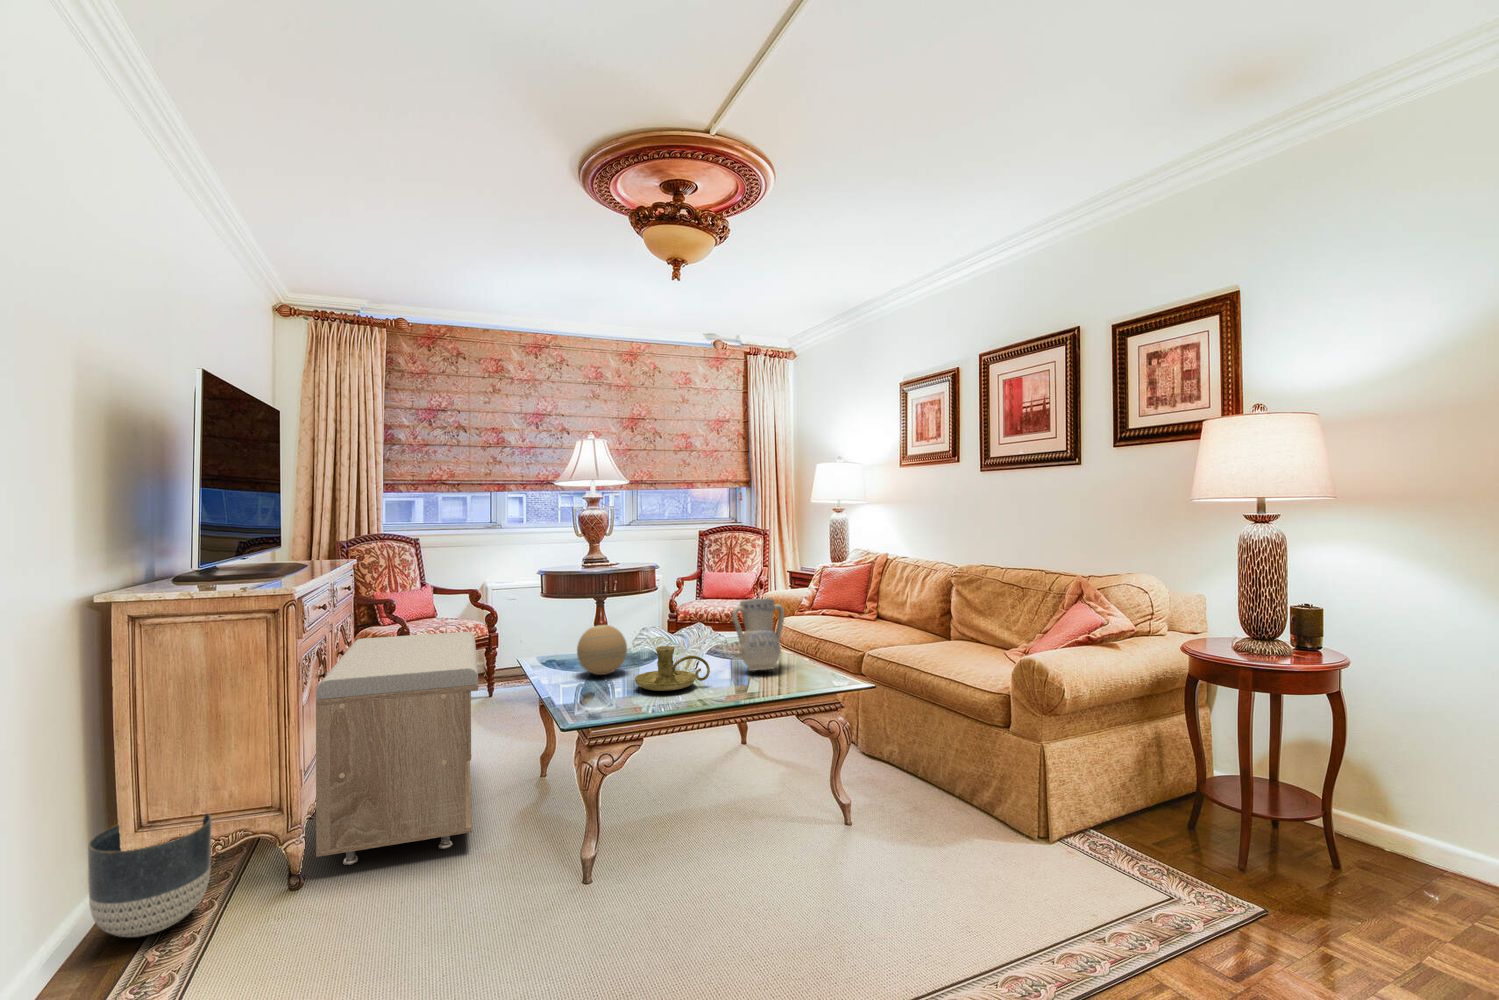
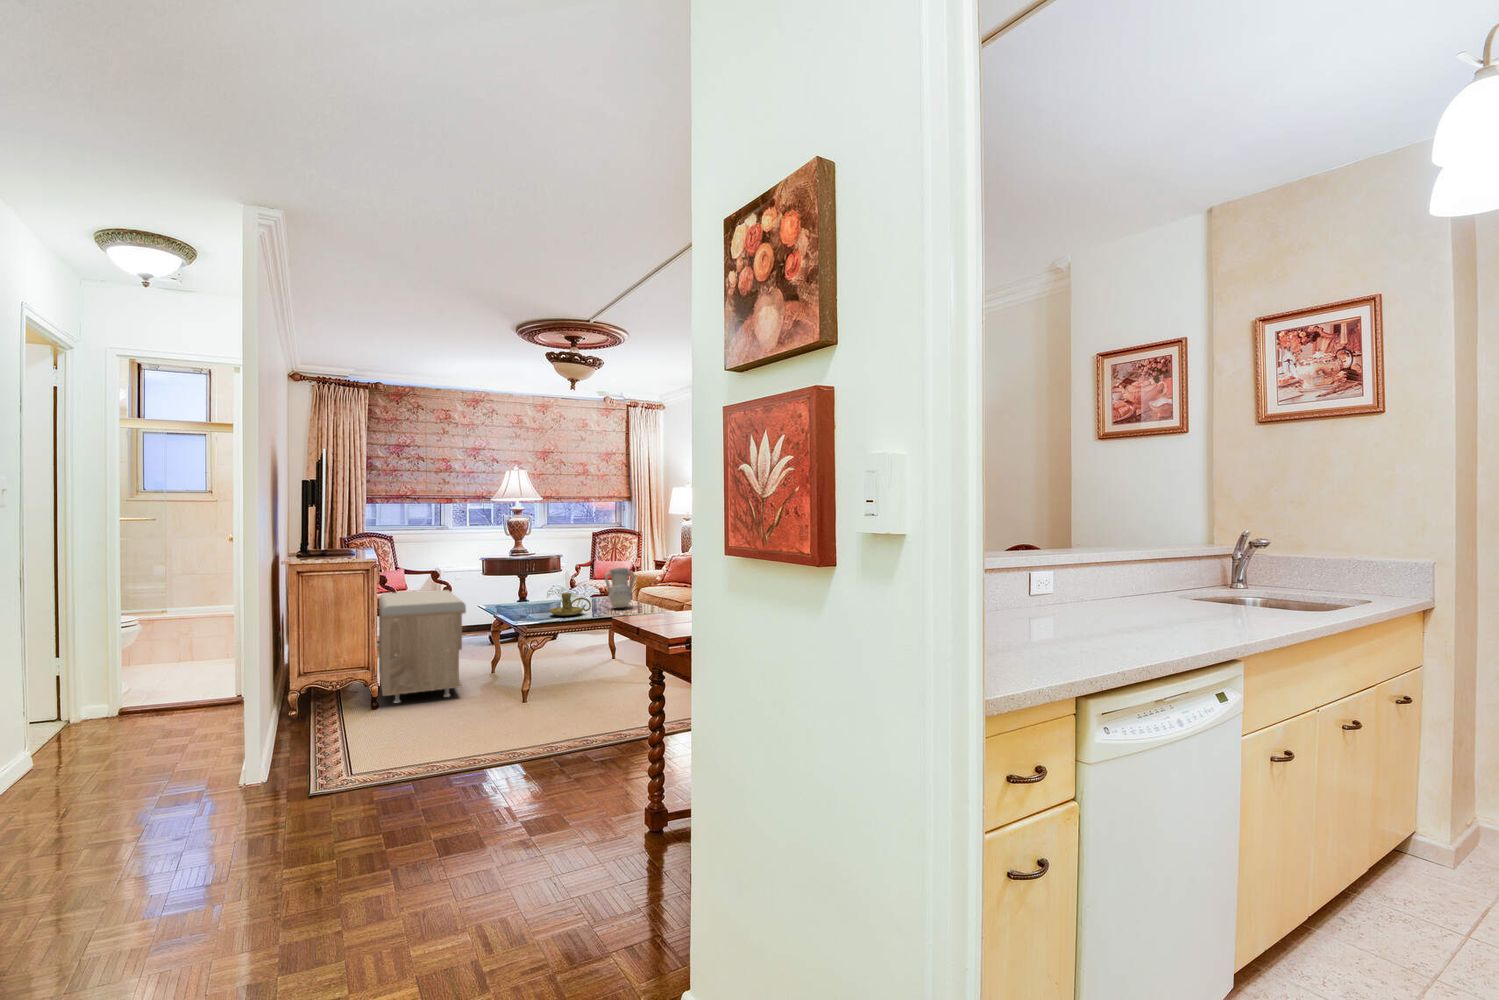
decorative orb: present [577,625,627,675] -> none [516,584,545,612]
planter: present [88,814,212,937] -> none [282,670,336,724]

